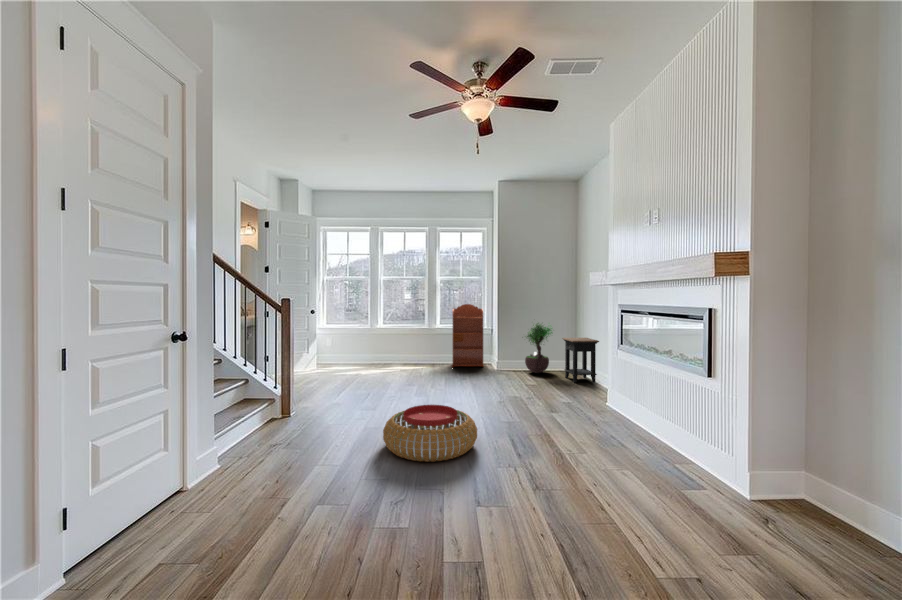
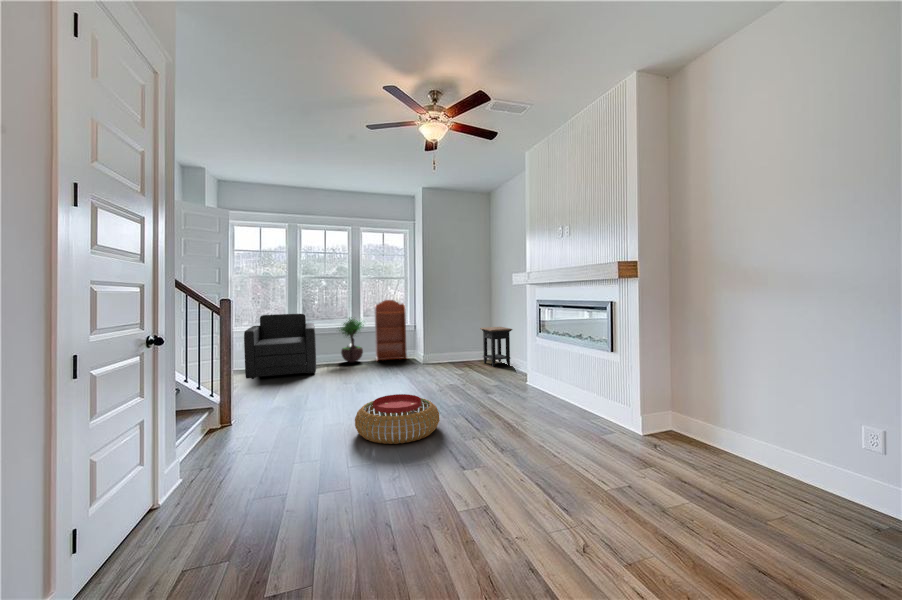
armchair: none [323,315,393,375] -> present [244,314,316,379]
potted tree: present [525,323,552,373] -> present [339,317,364,362]

